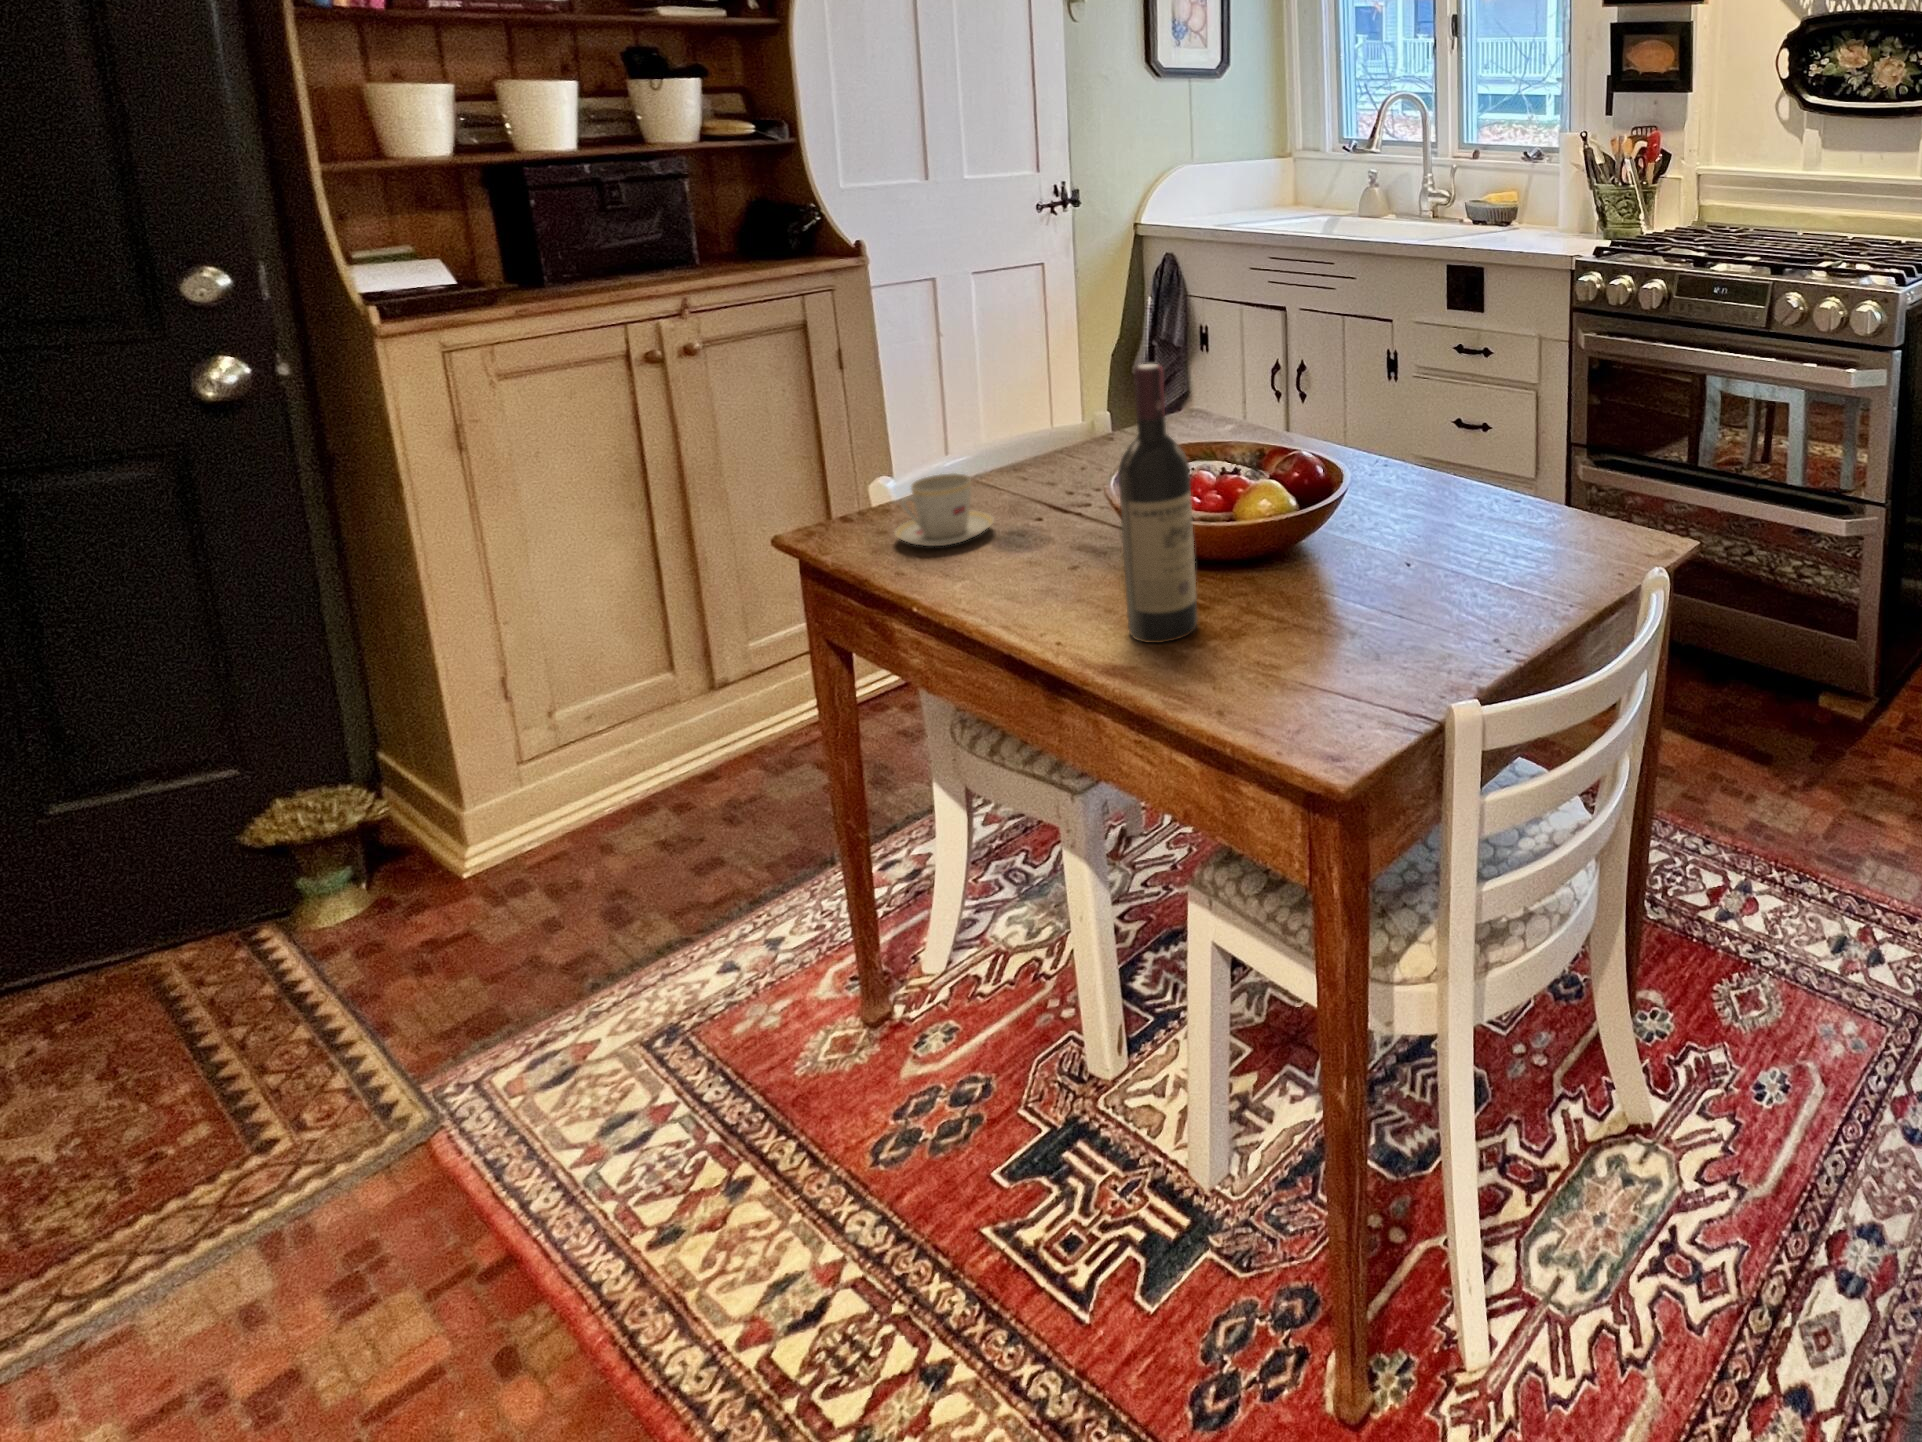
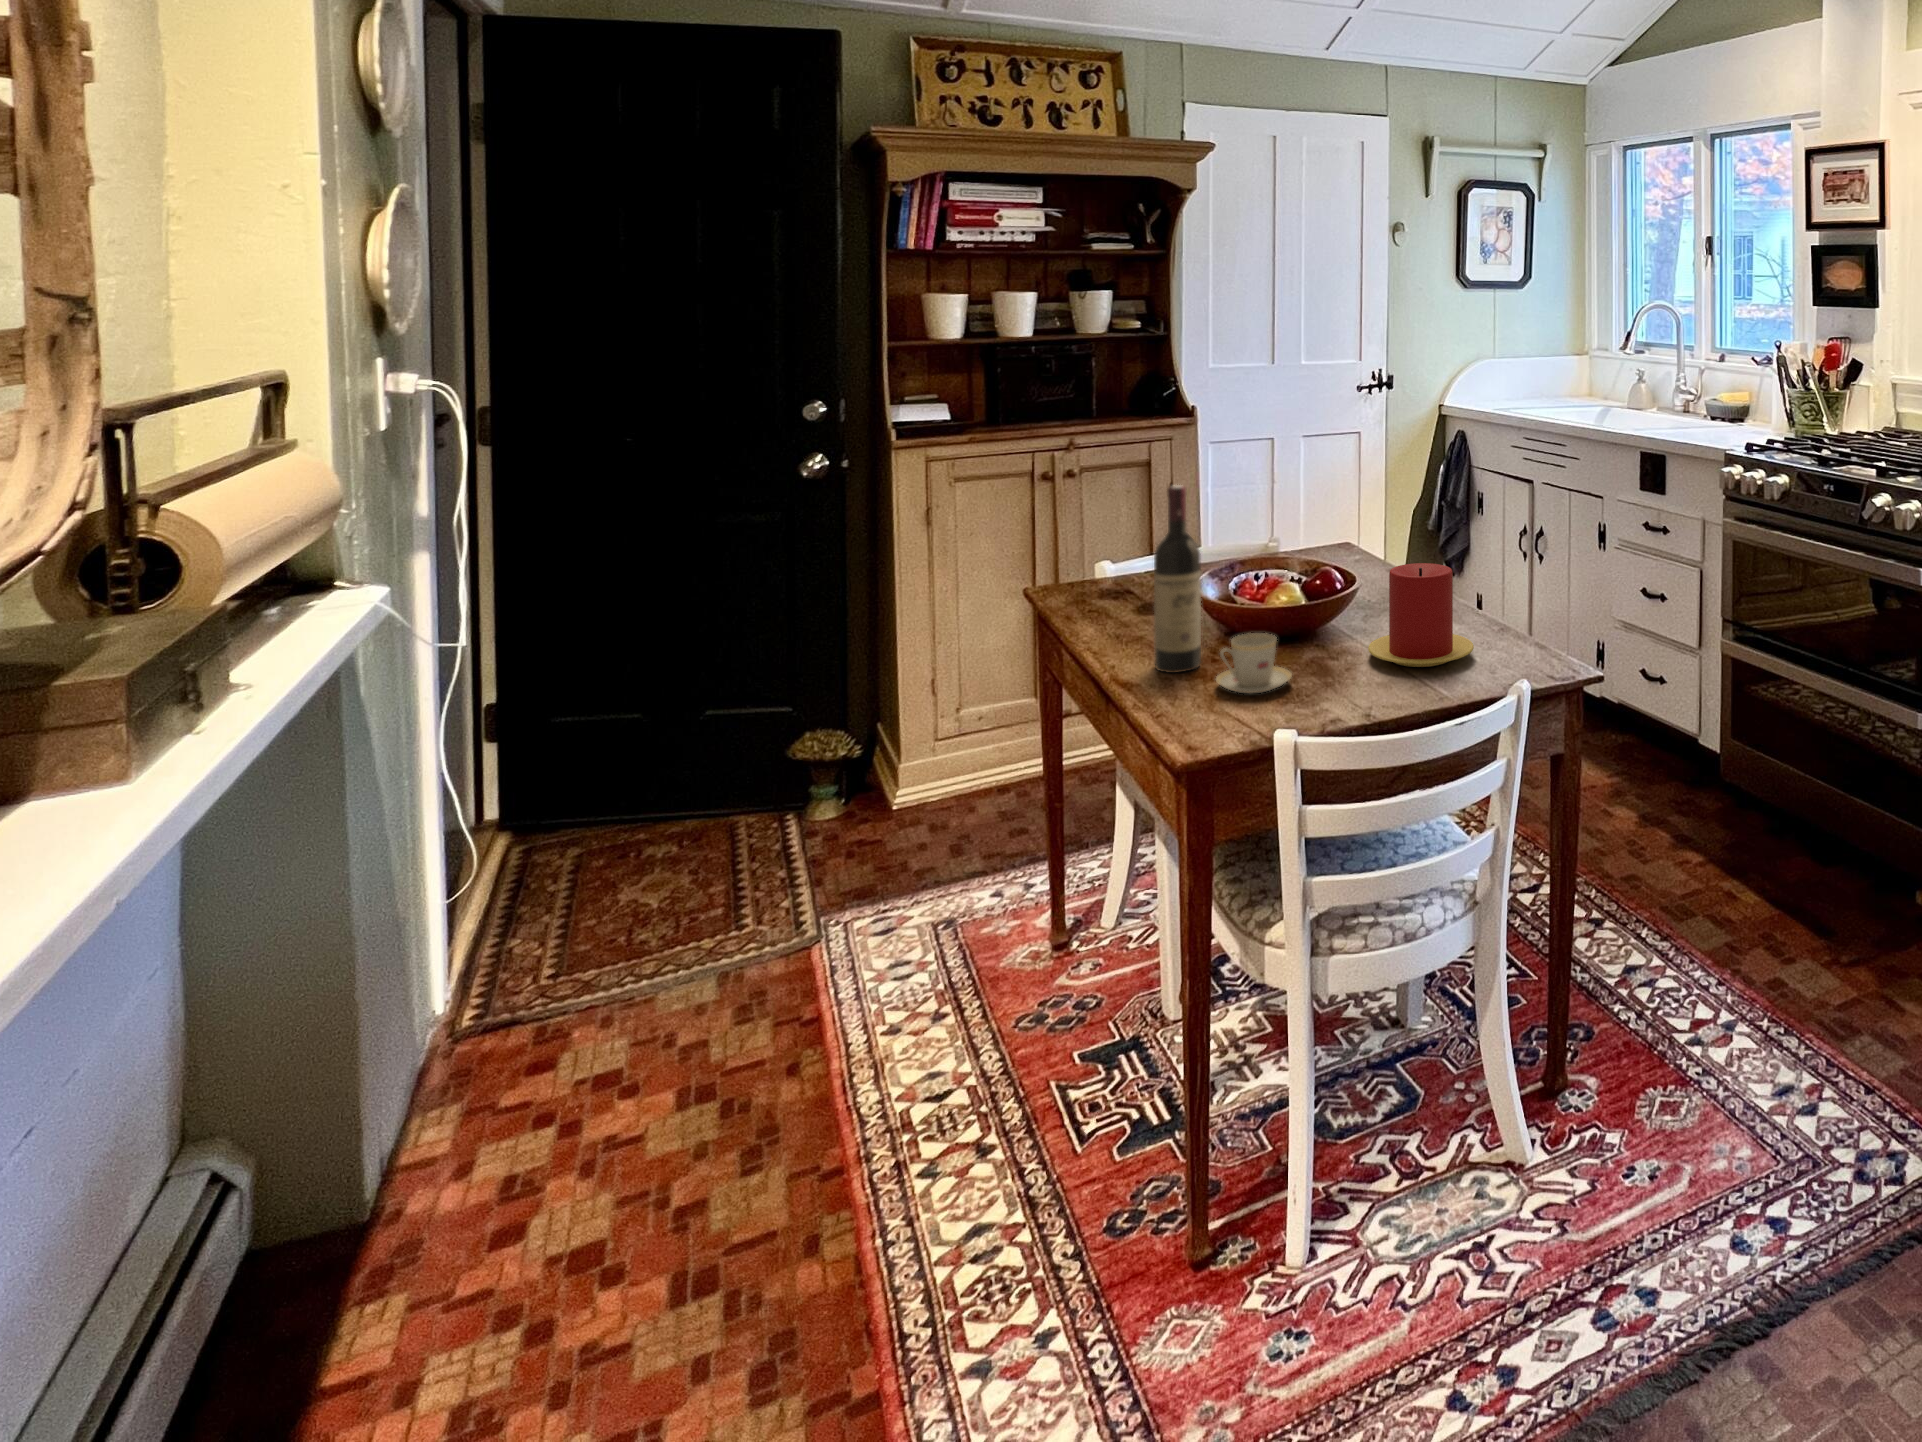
candle: none [1406,434,1547,574] -> present [1368,563,1474,667]
teacup: present [895,473,994,546] -> present [1216,633,1292,693]

